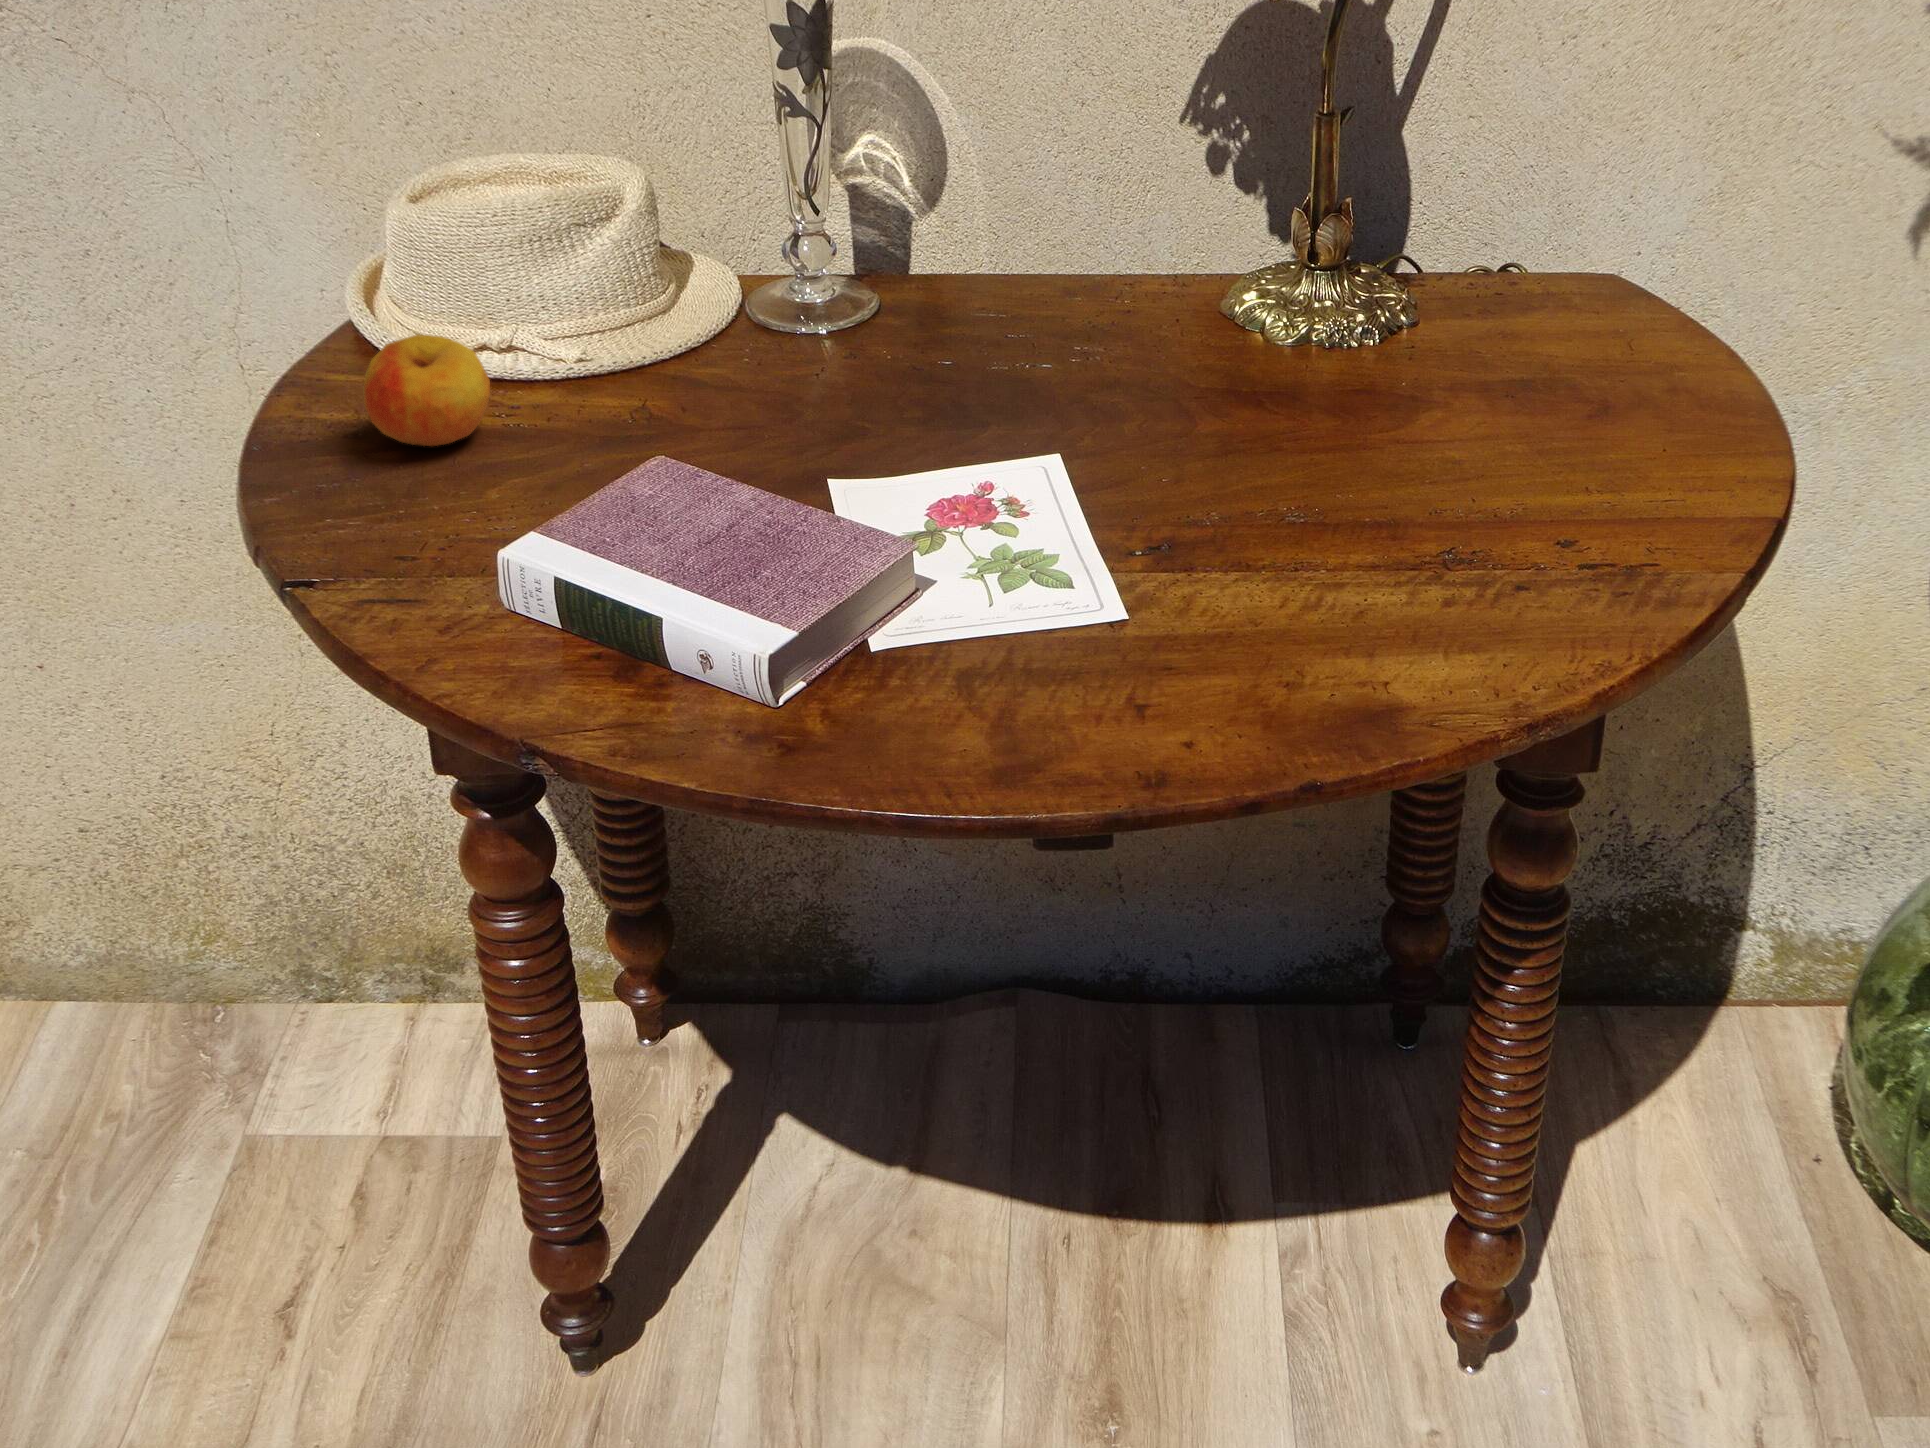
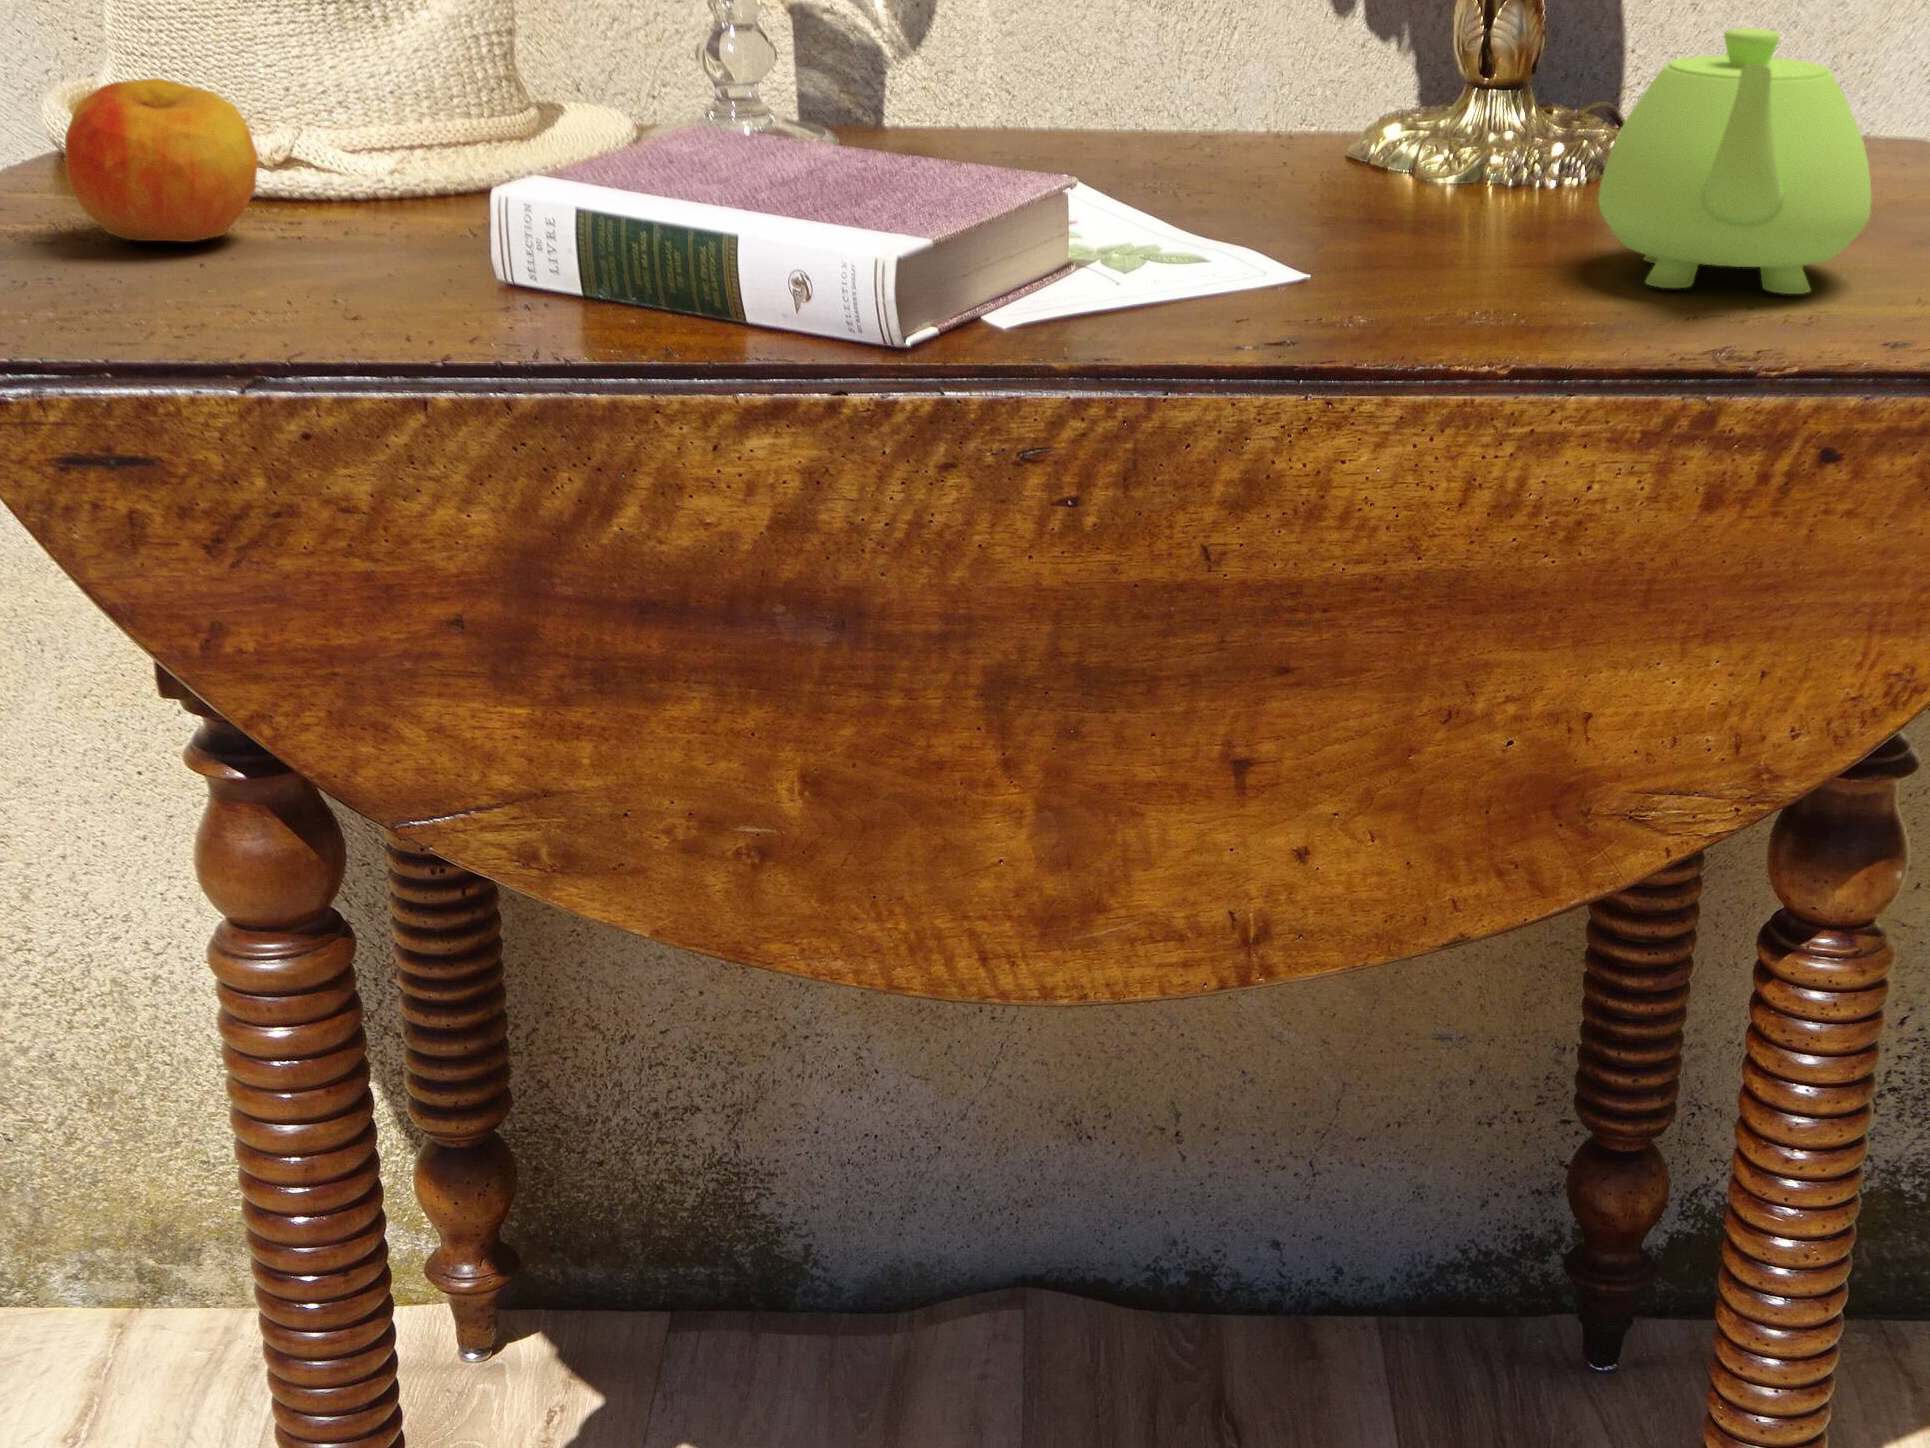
teapot: none [1376,298,1556,487] -> present [1598,28,1872,294]

